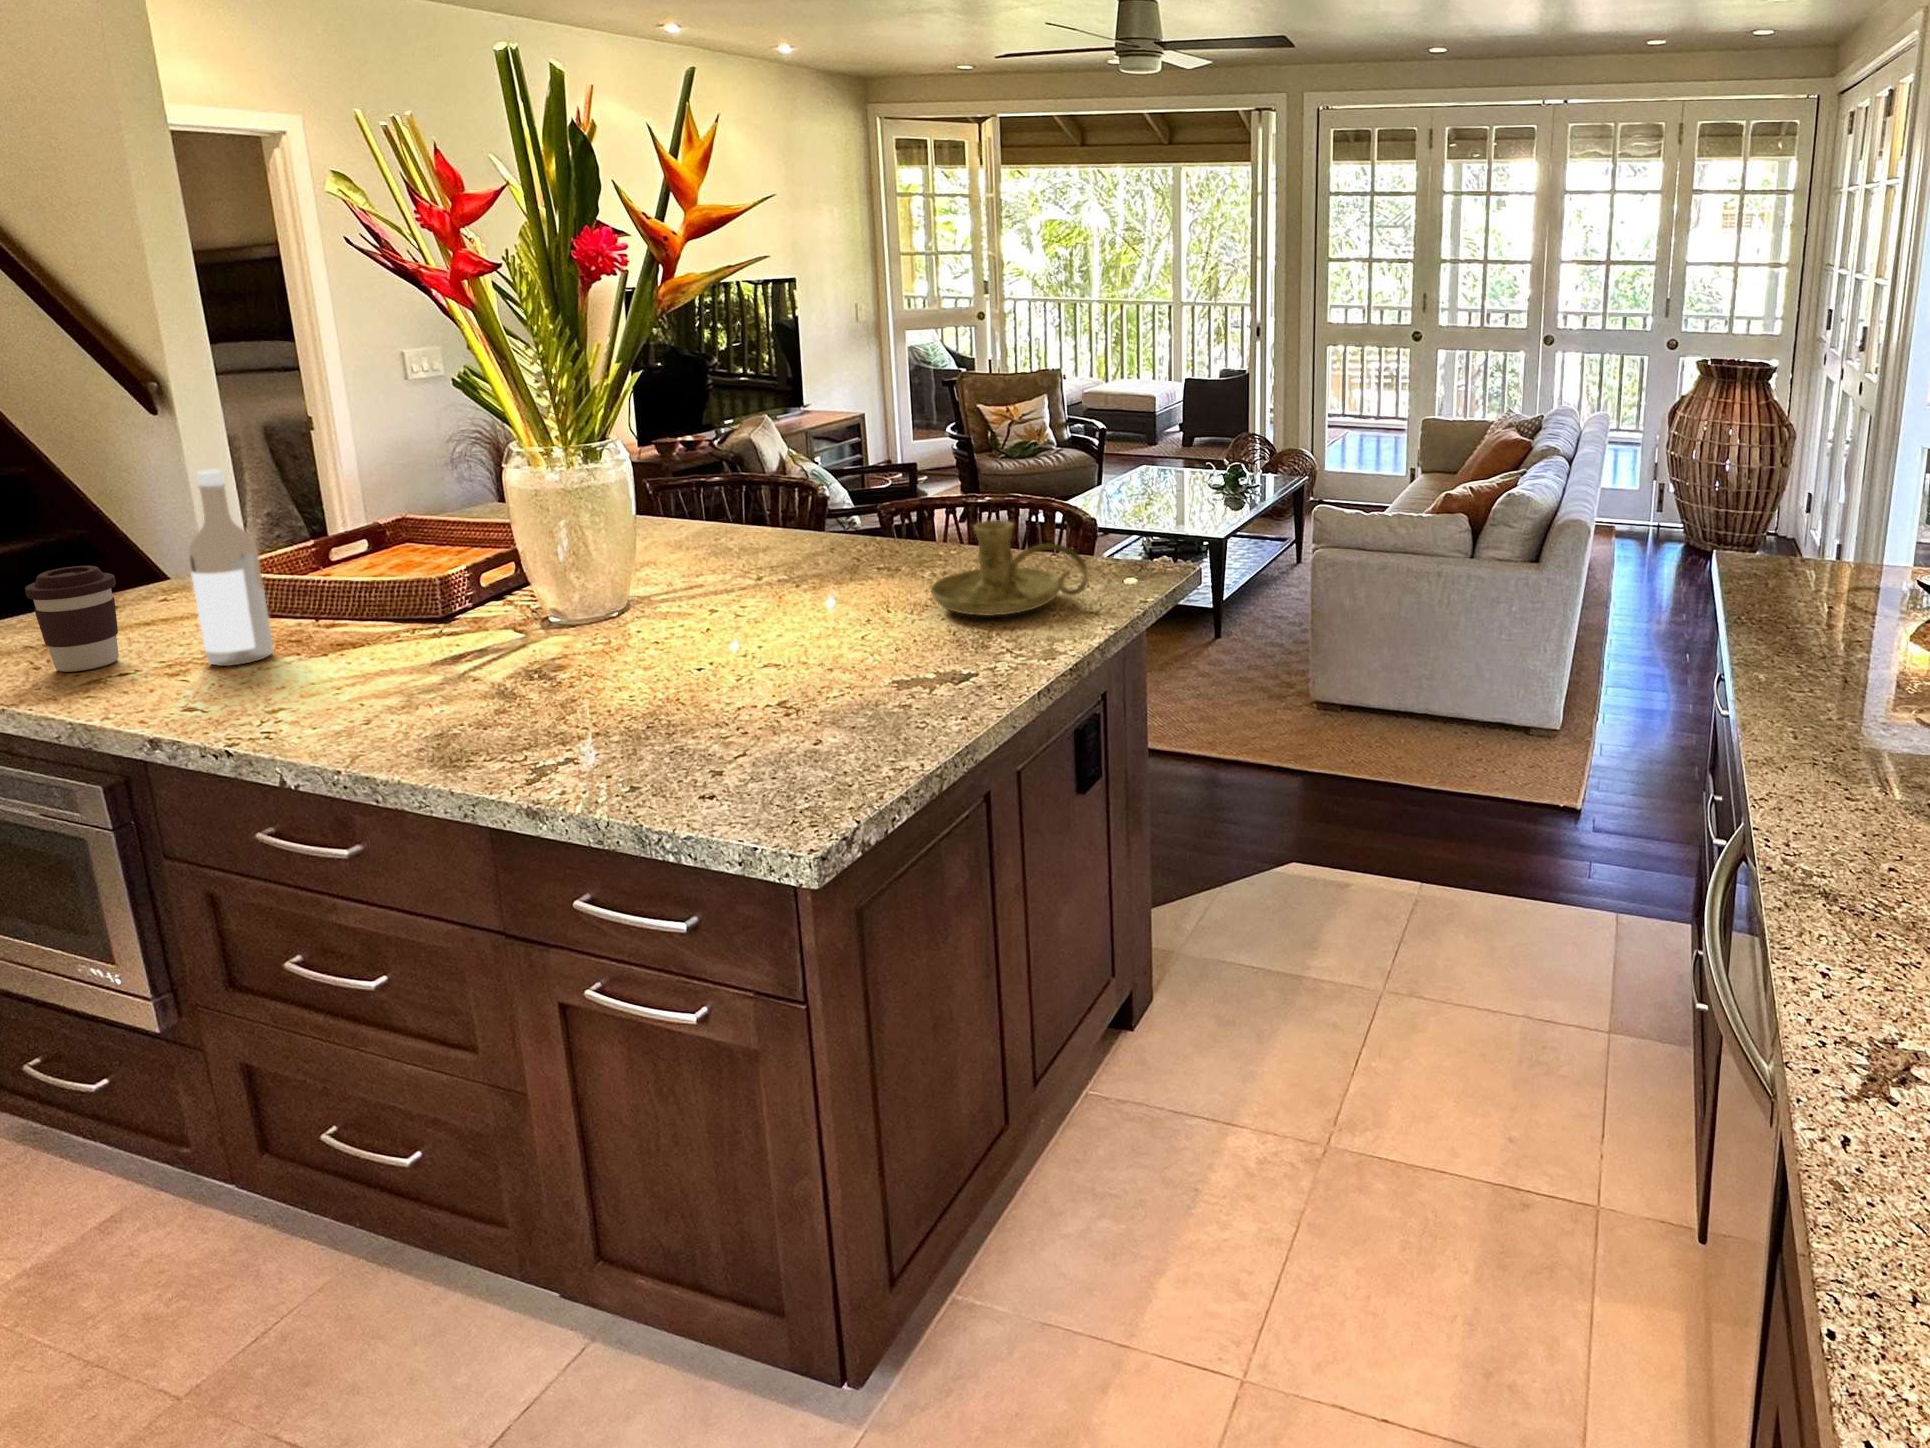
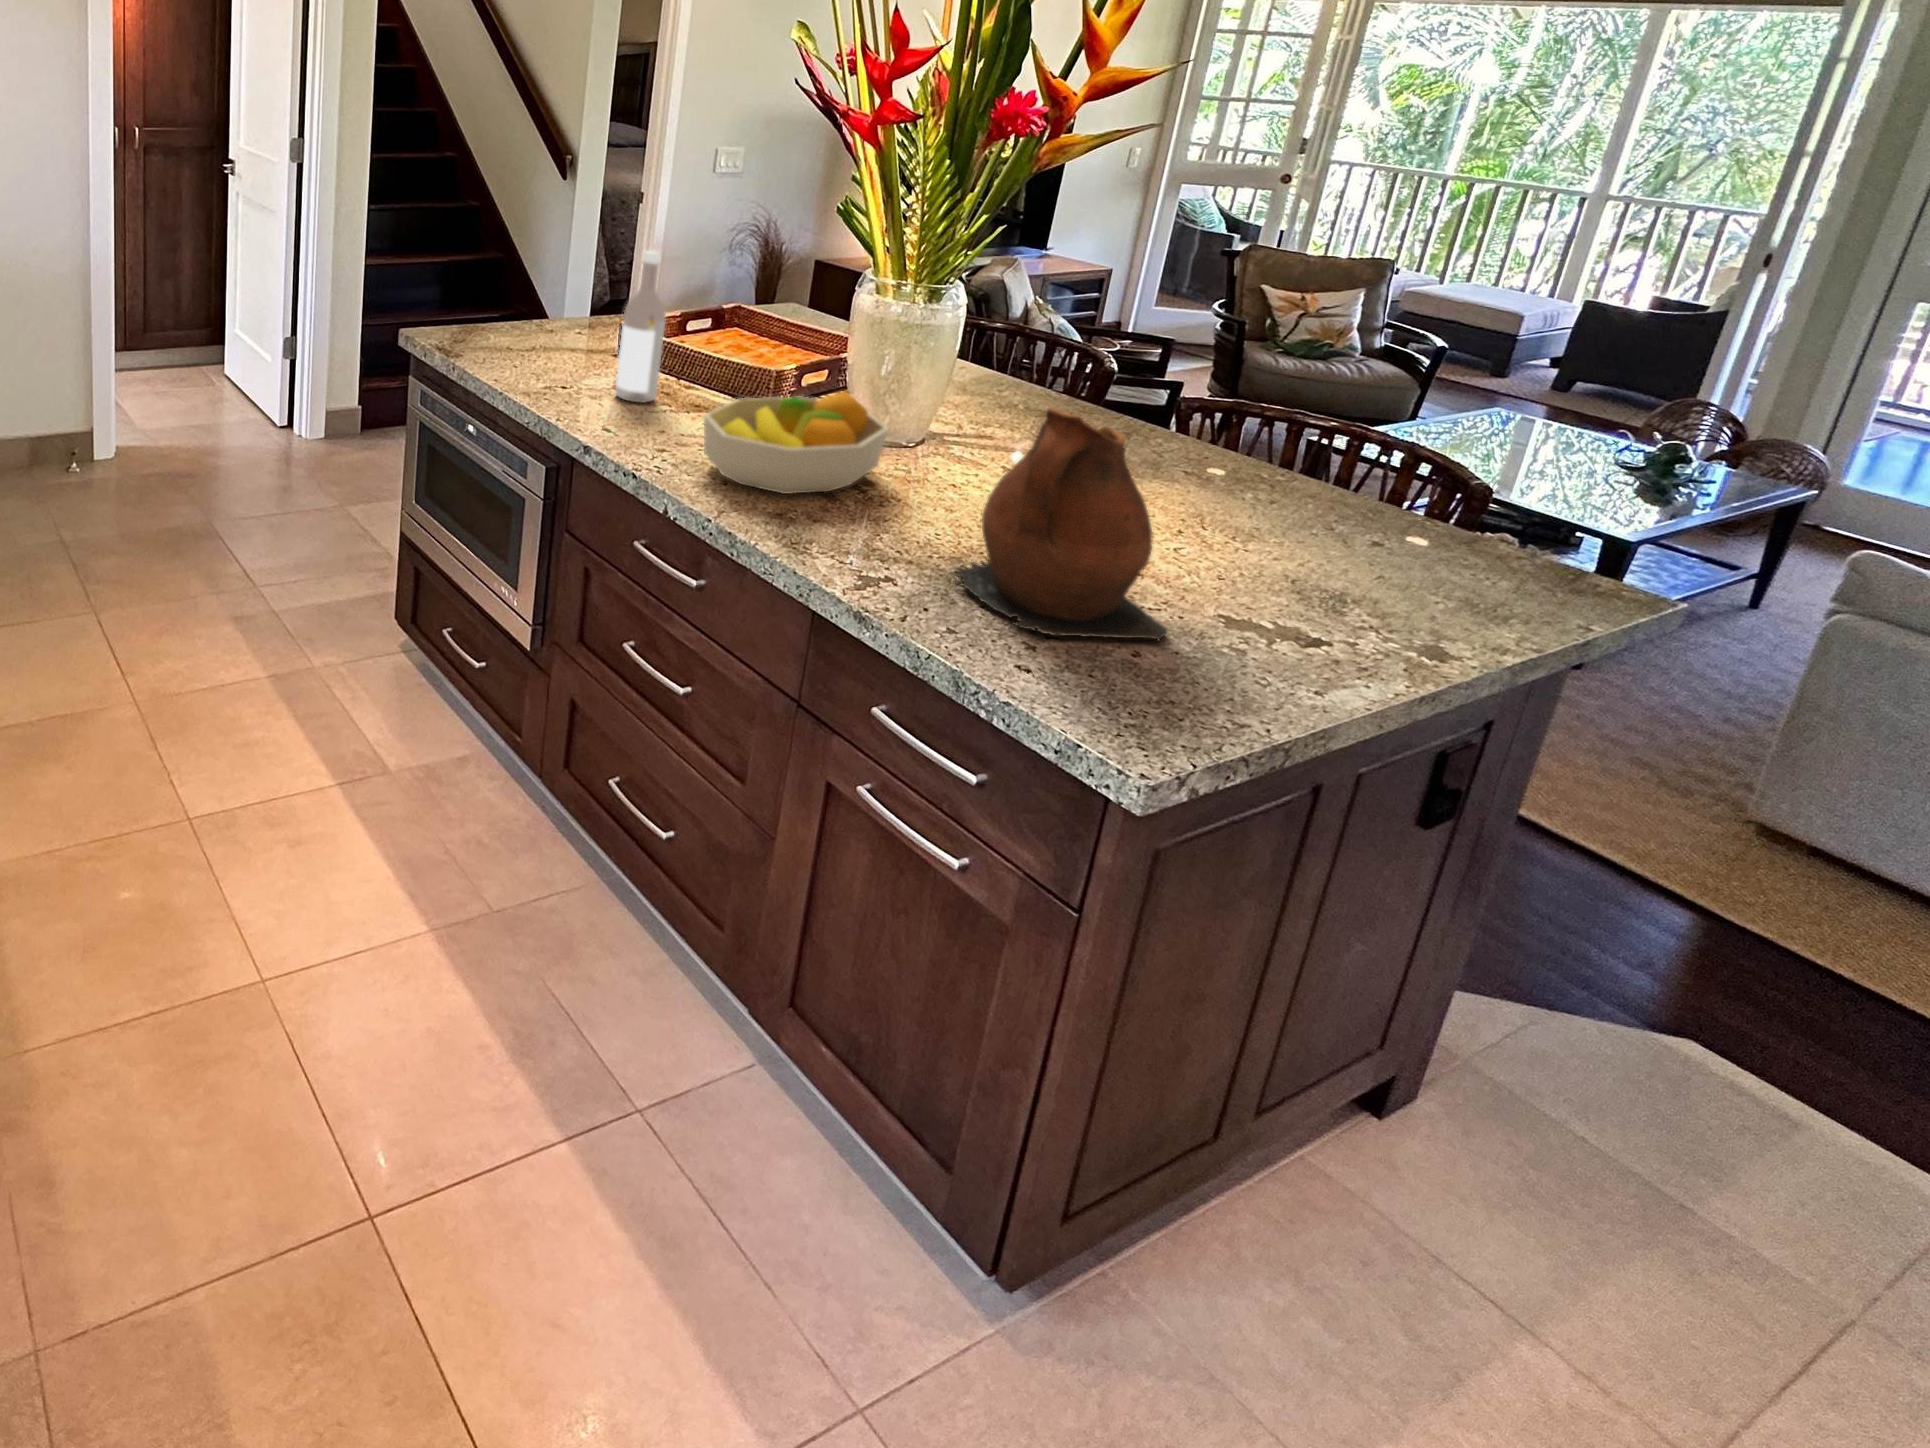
candle holder: present [931,520,1089,616] -> none [1267,460,1510,584]
ceramic pitcher: none [633,536,844,758] -> present [956,408,1168,640]
coffee cup: present [25,566,119,672] -> none [527,301,575,377]
fruit bowl: none [316,578,565,718] -> present [704,391,889,494]

